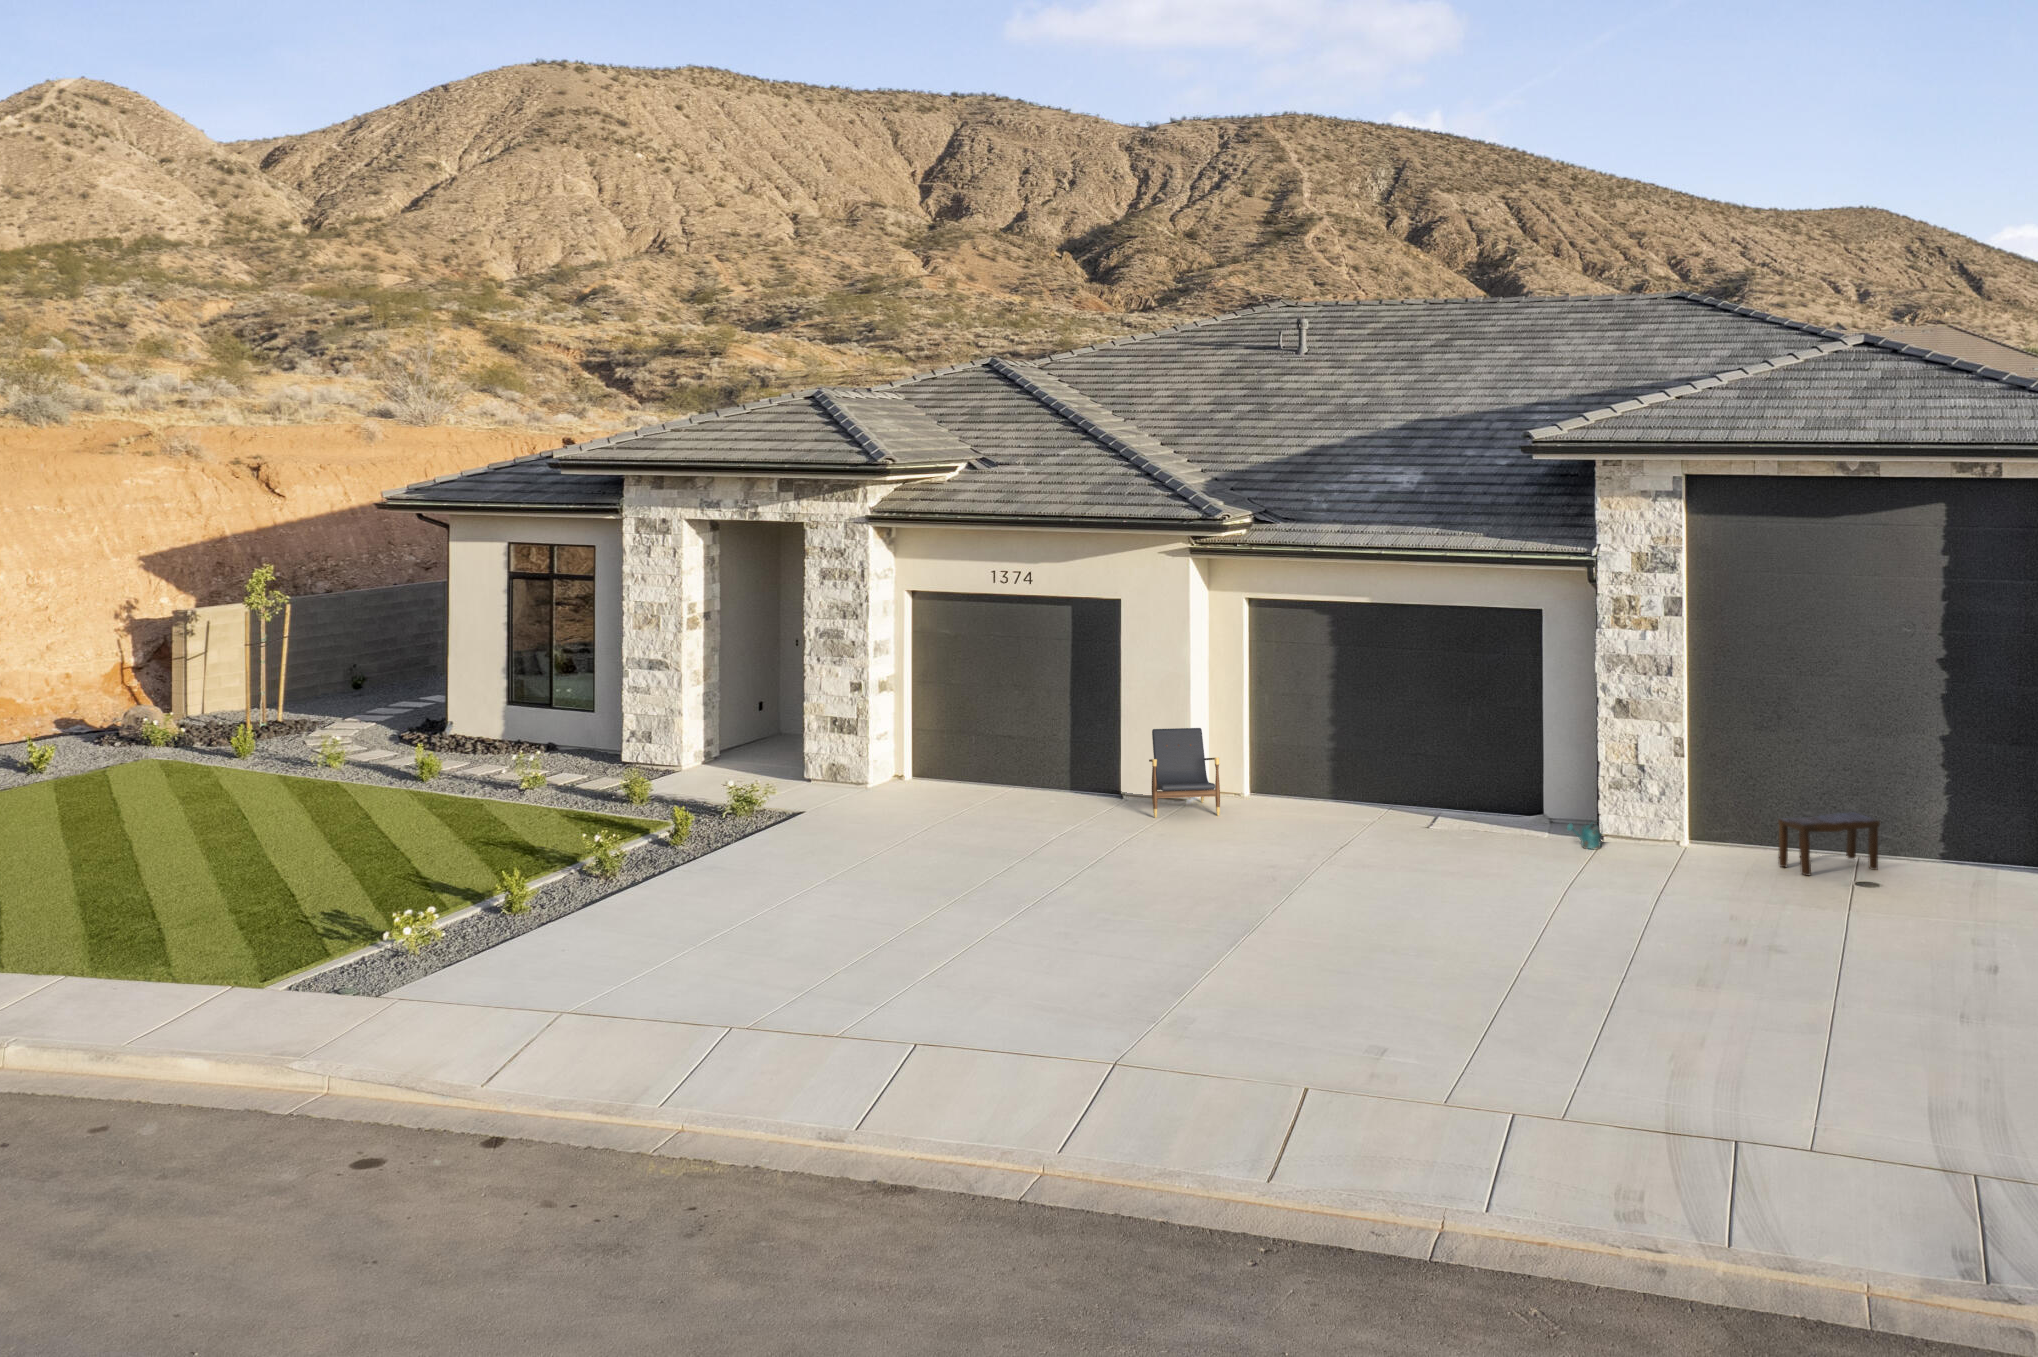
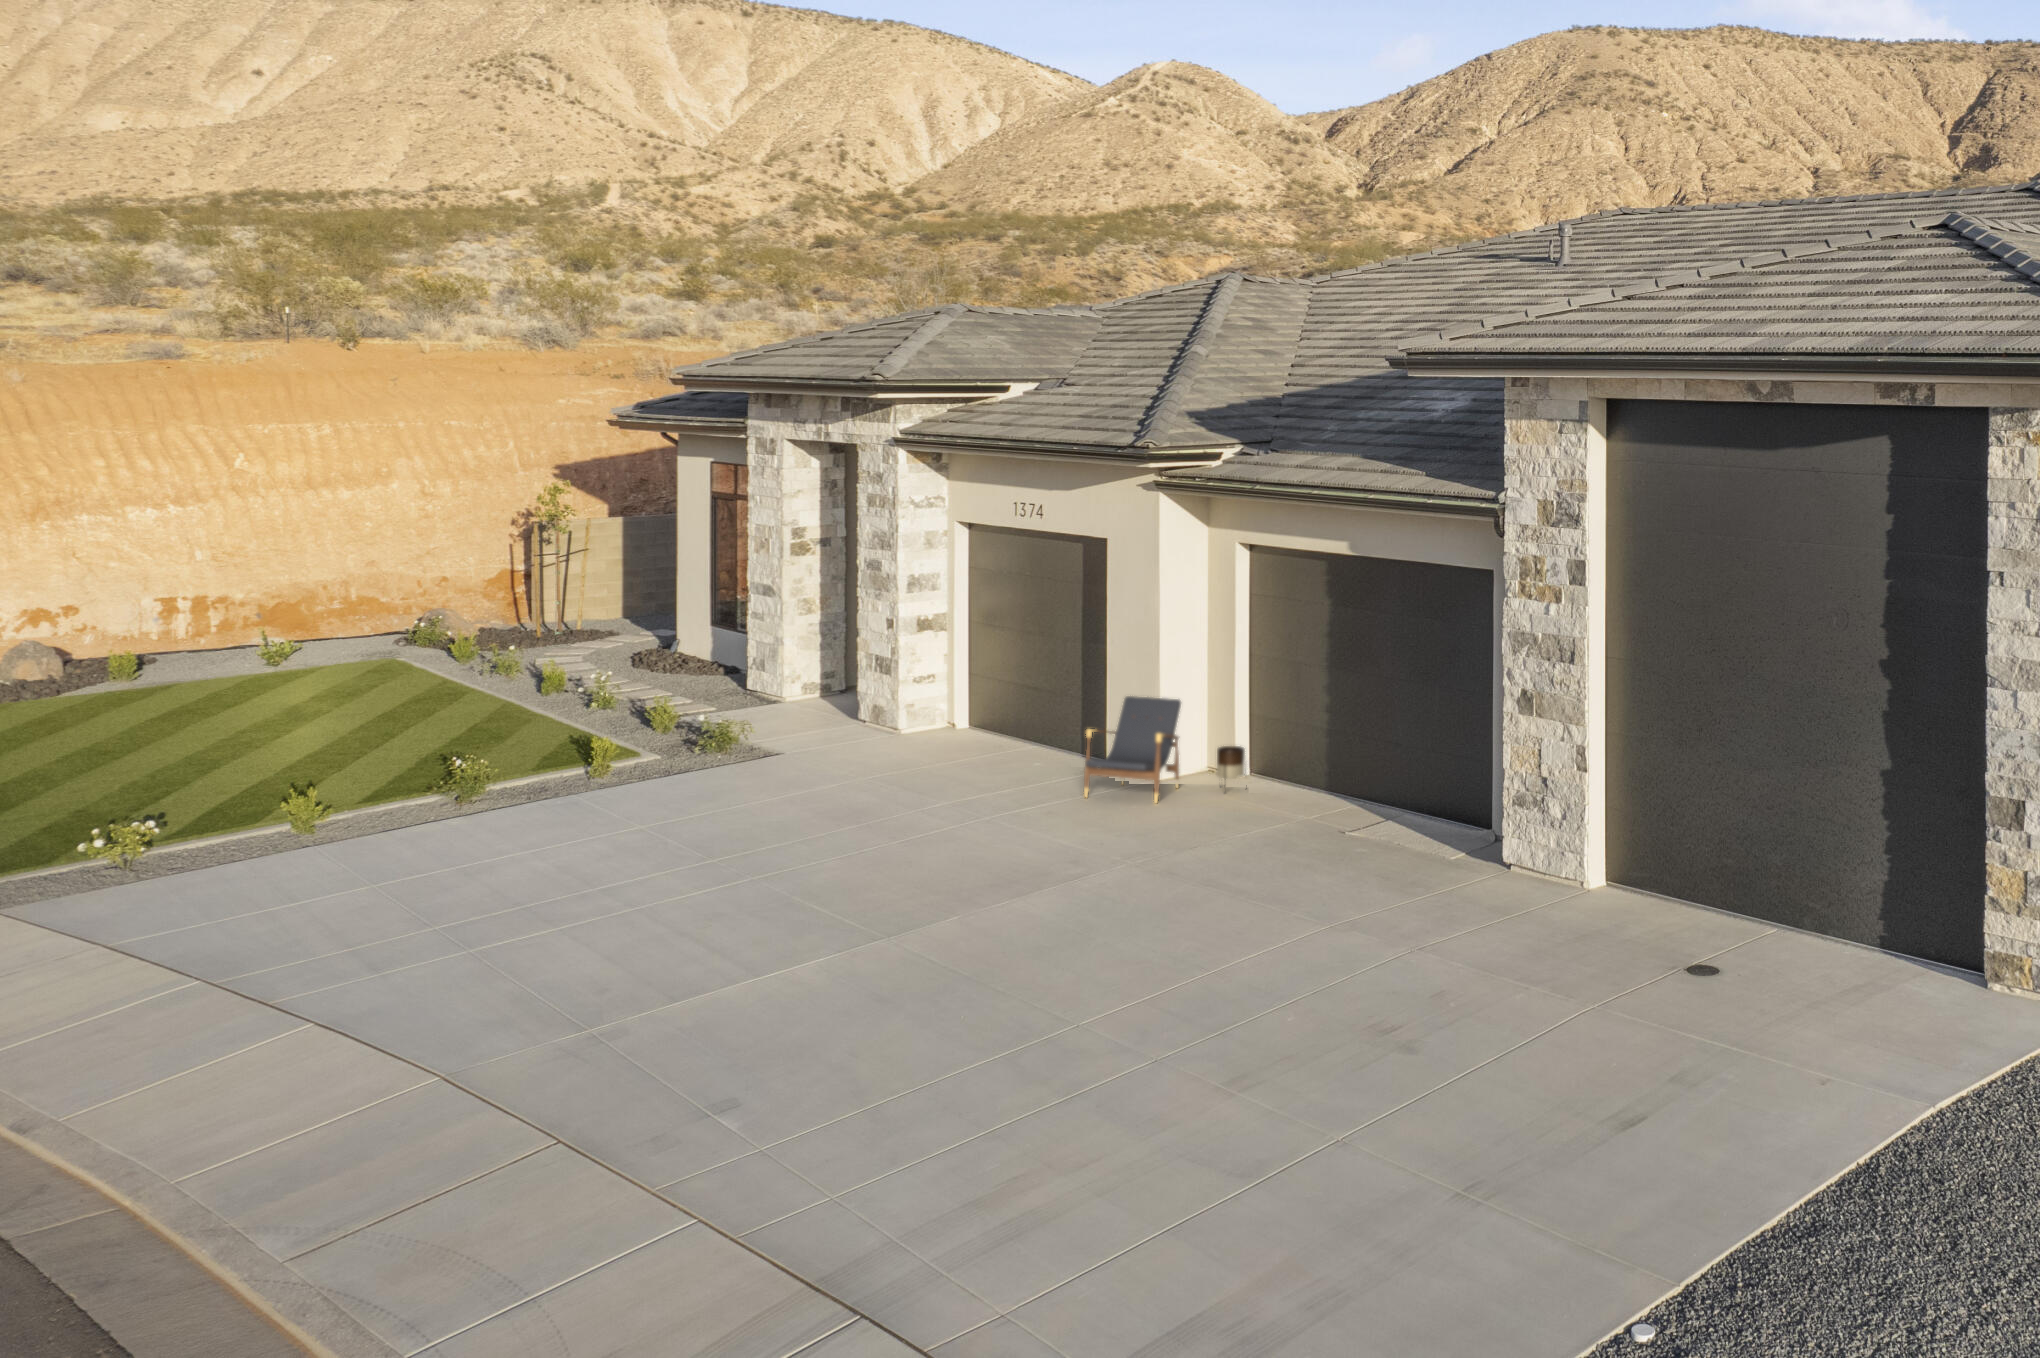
planter: none [1230,762,1254,802] -> present [1217,746,1245,779]
bench: present [1778,812,1880,876] -> none [1647,867,1771,953]
watering can: present [1567,823,1602,849] -> none [1442,849,1496,887]

